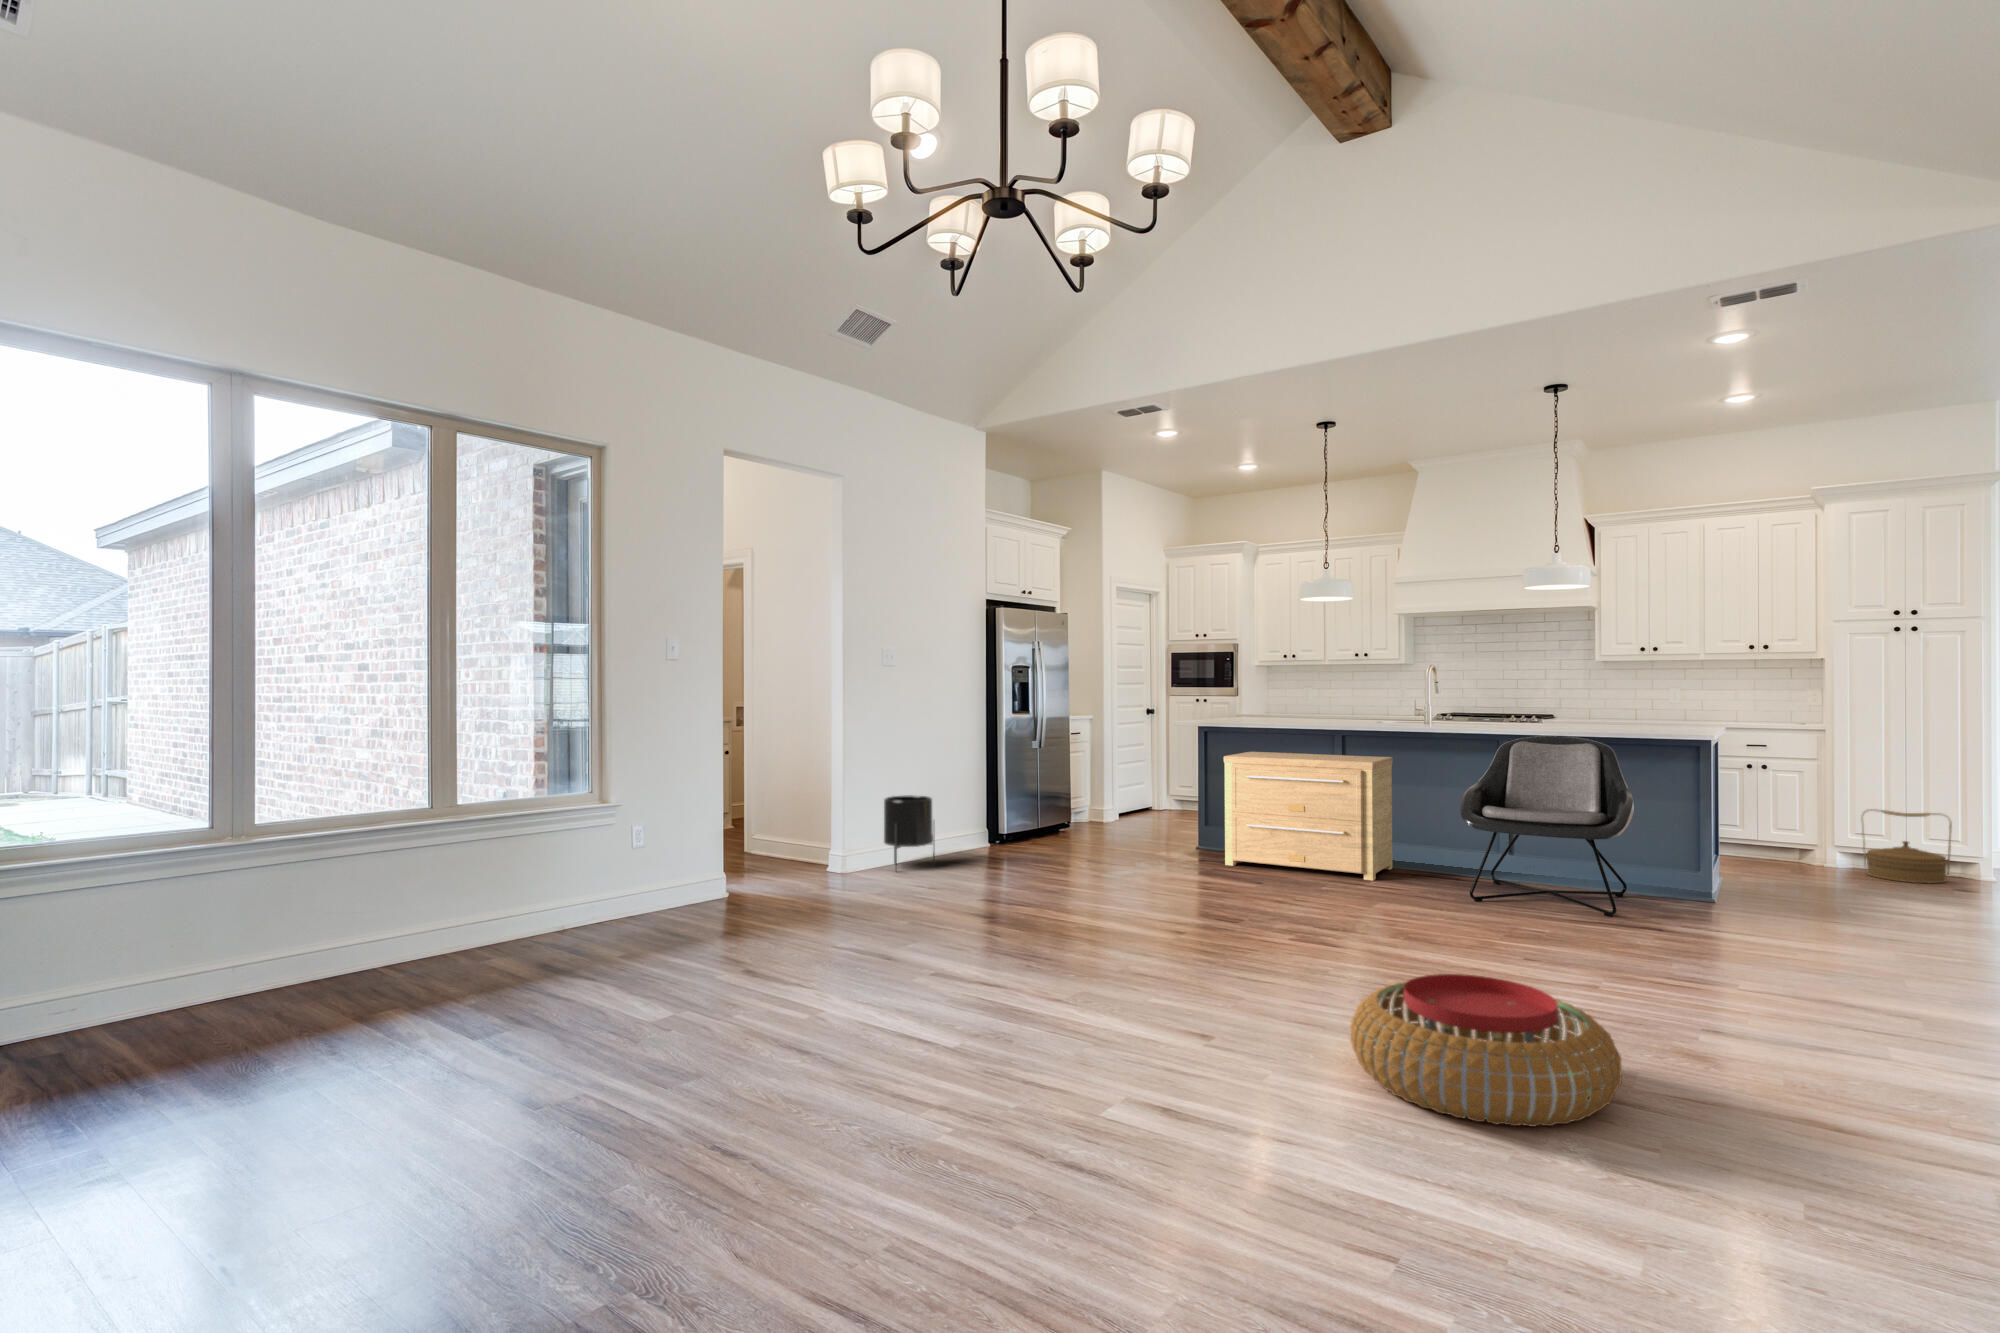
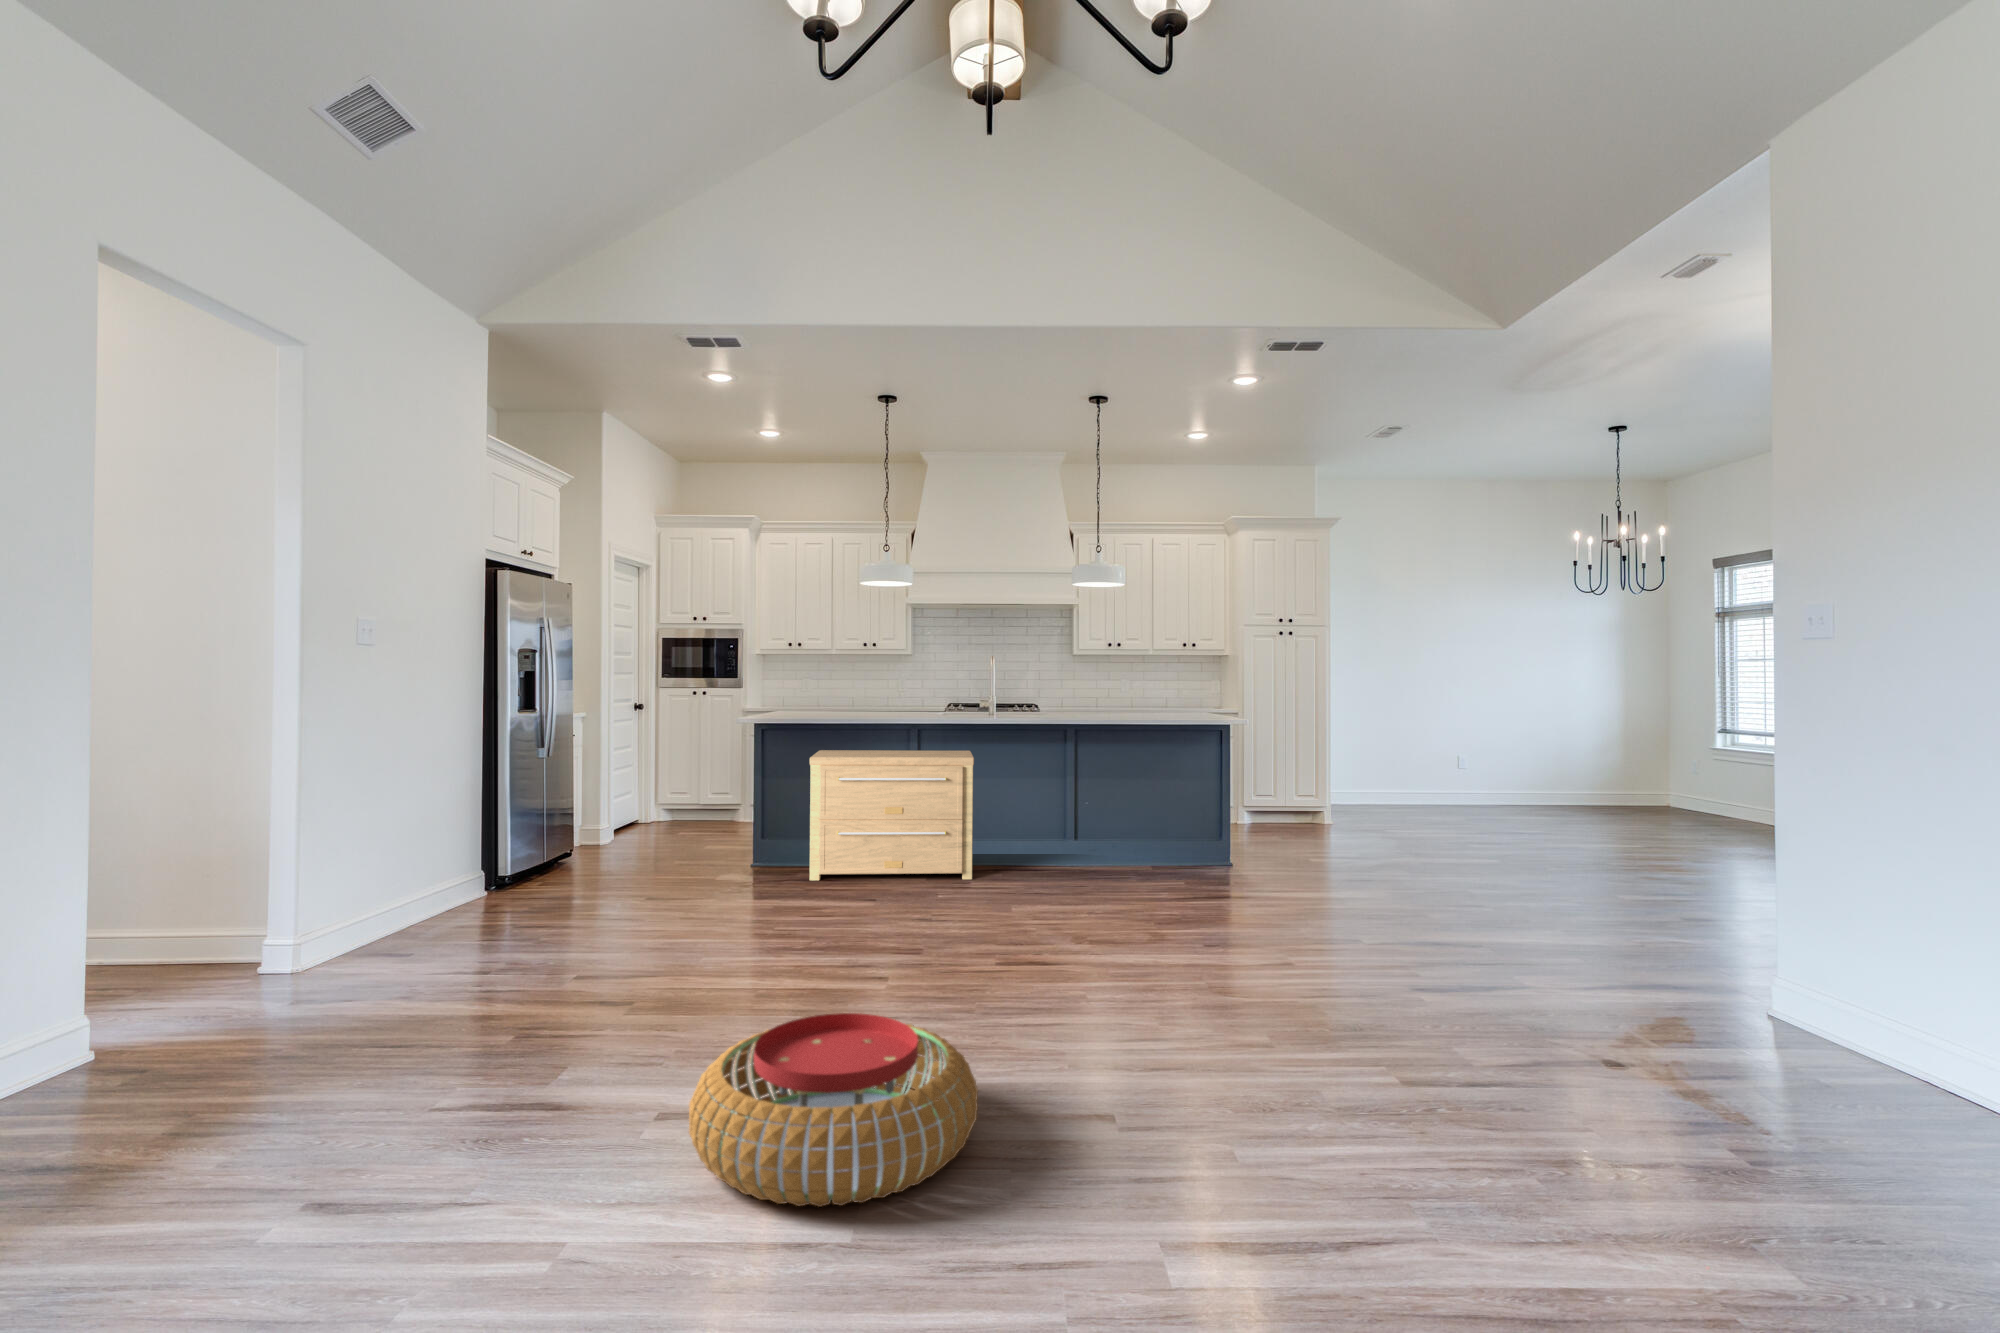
lounge chair: present [1460,736,1634,917] -> none [1063,725,1209,890]
planter: present [884,795,935,866] -> none [355,835,440,952]
woven basket: present [1862,809,1952,883] -> none [1270,775,1323,830]
pouf: present [1350,974,1622,1127] -> present [689,1013,978,1207]

